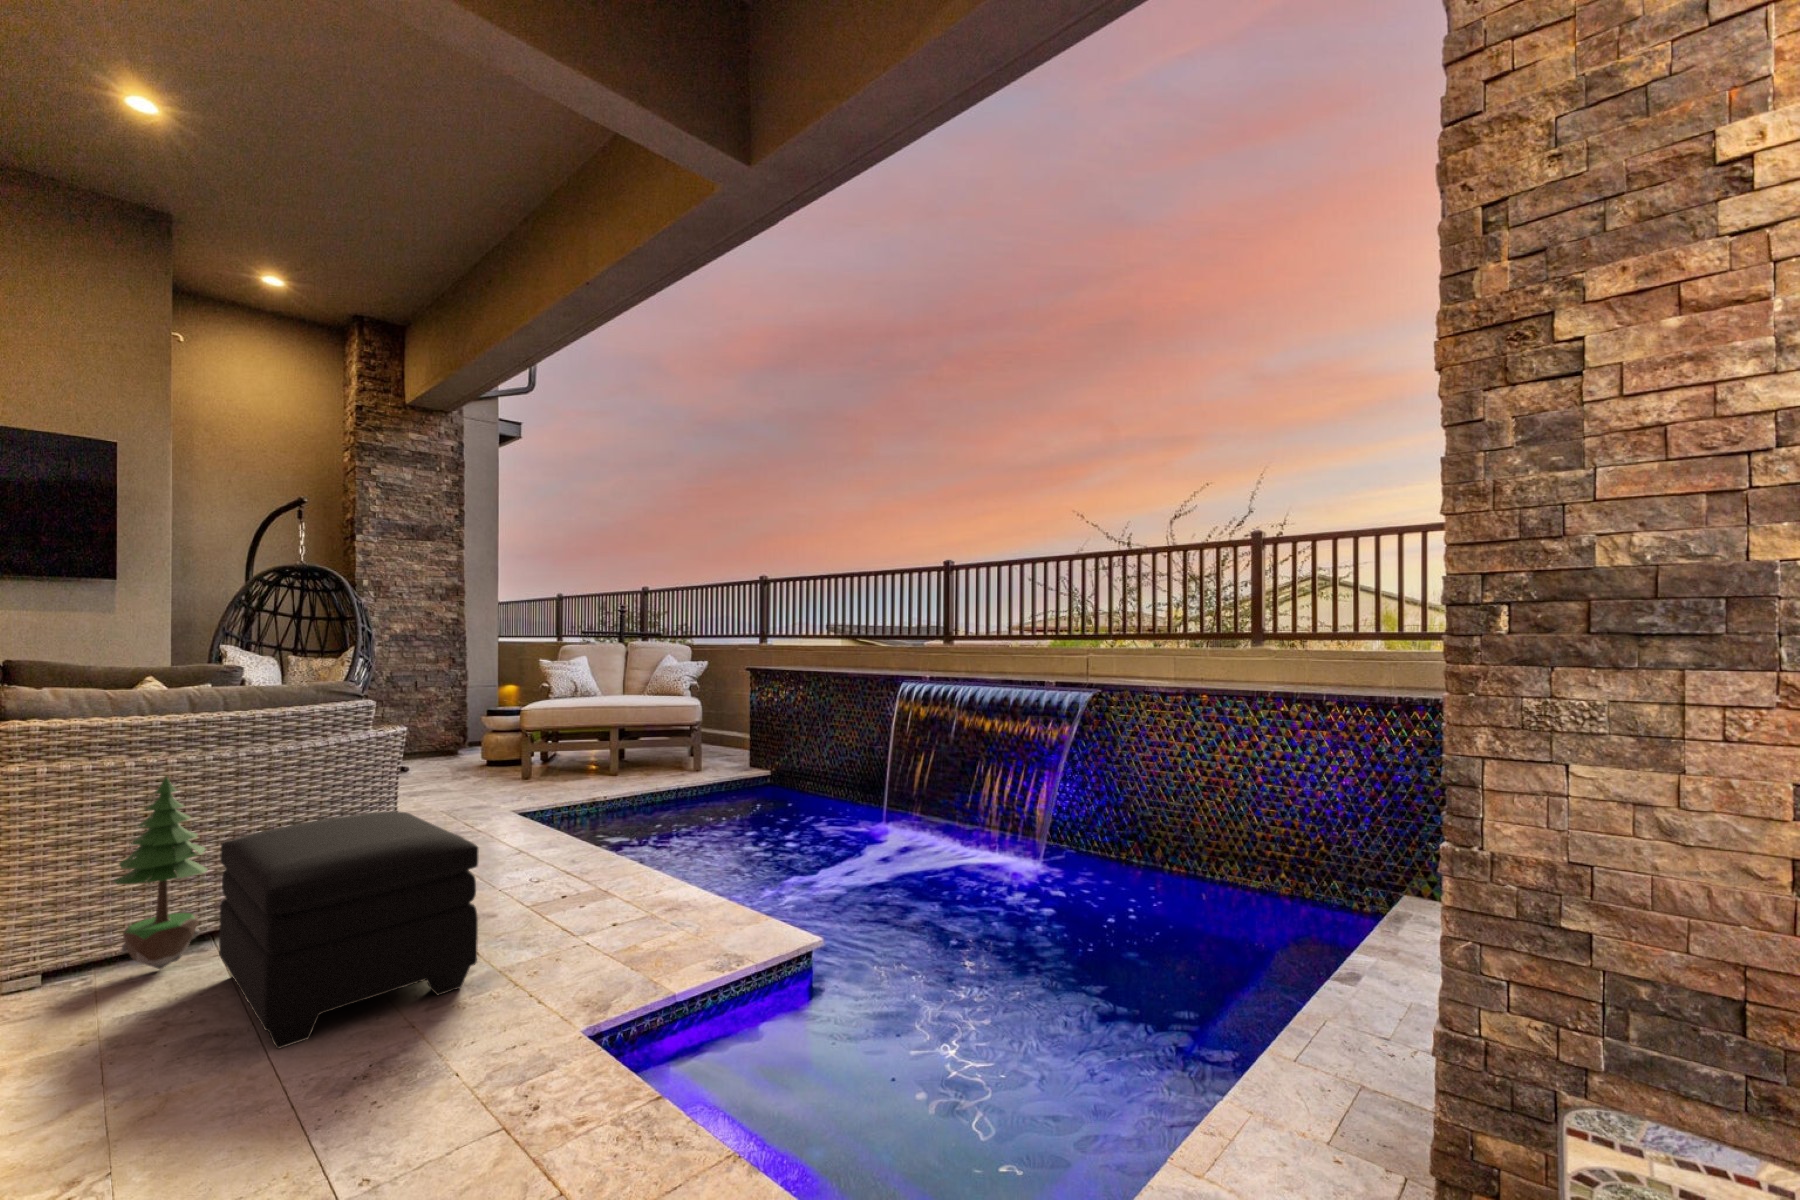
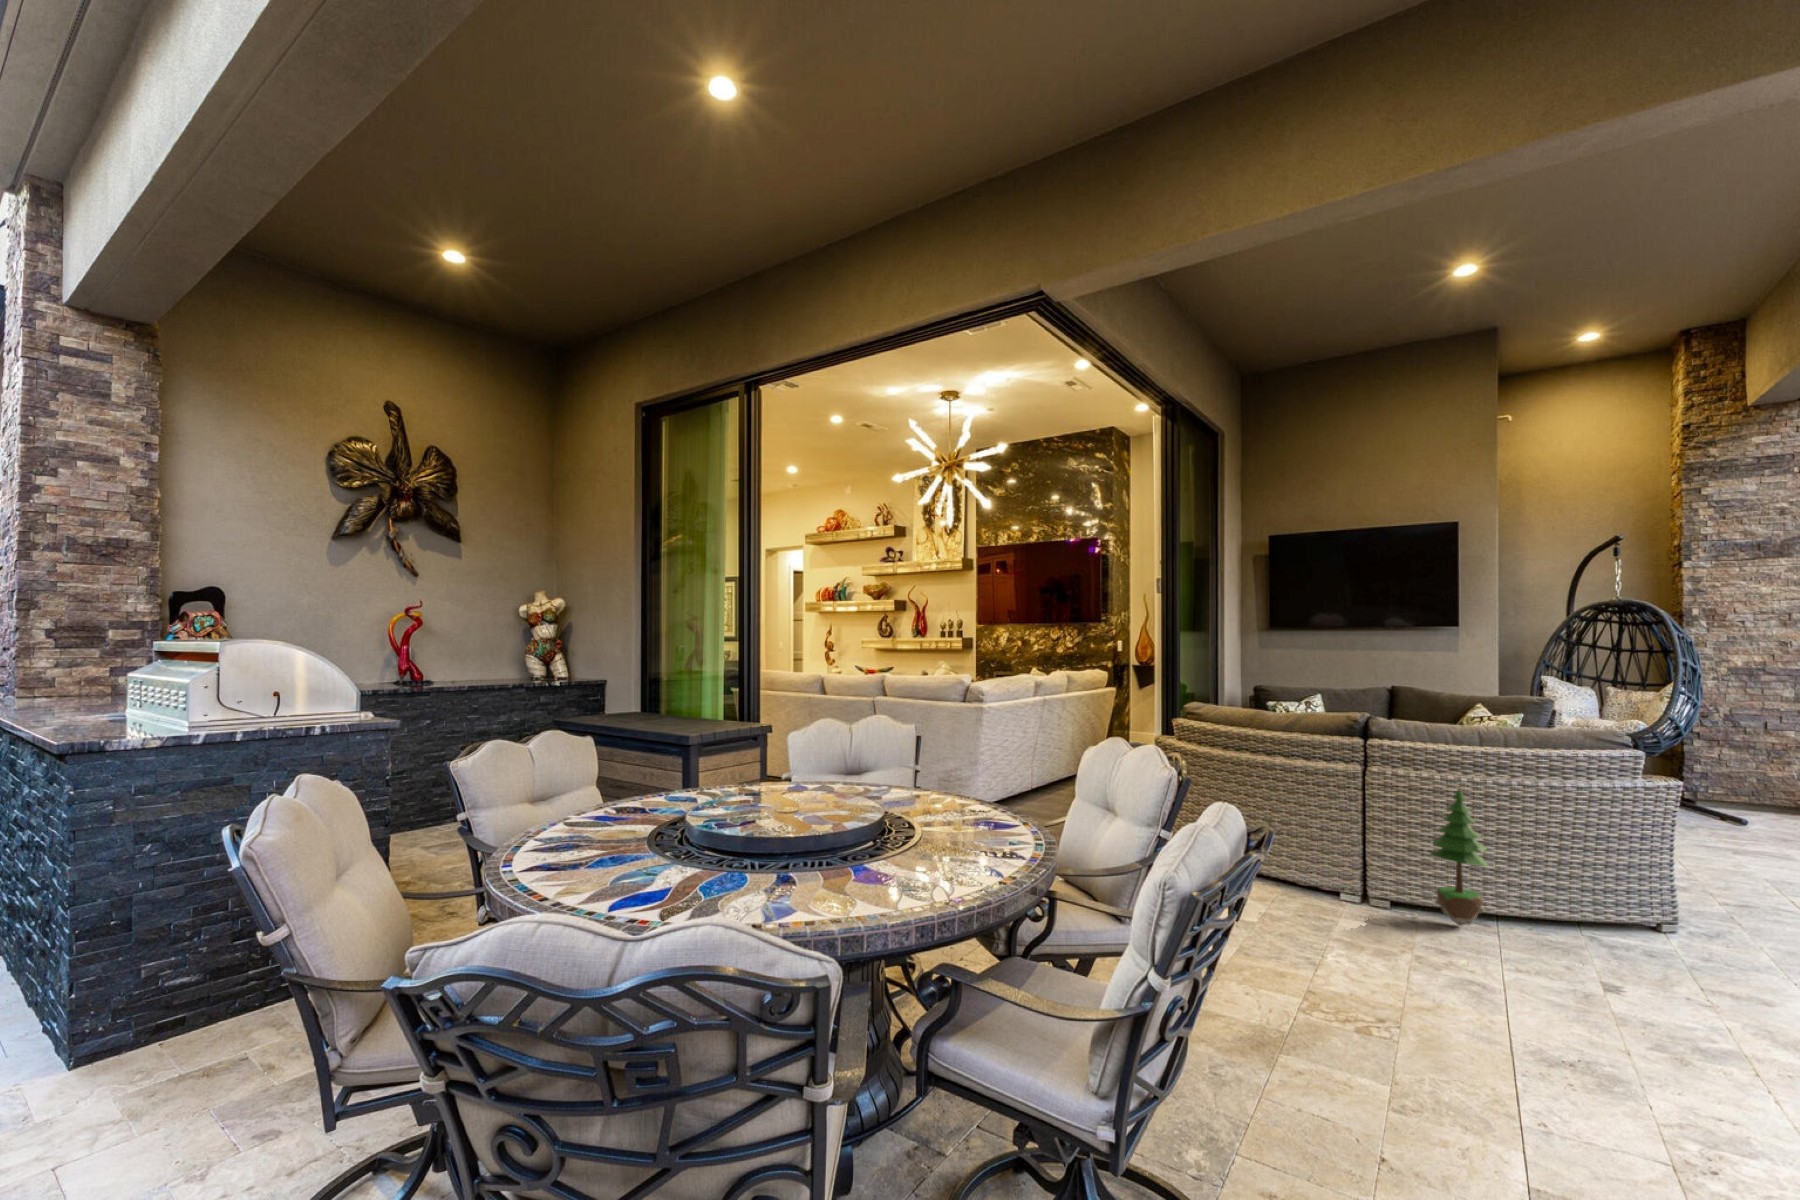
ottoman: present [219,811,478,1049] -> none [1492,847,1704,1052]

